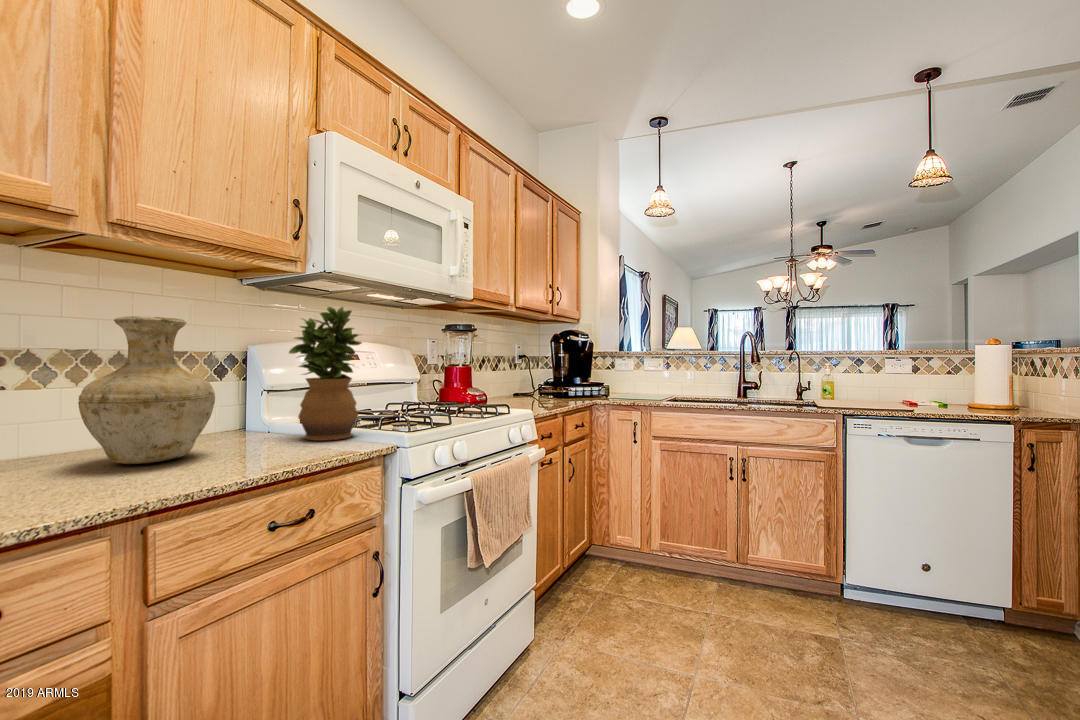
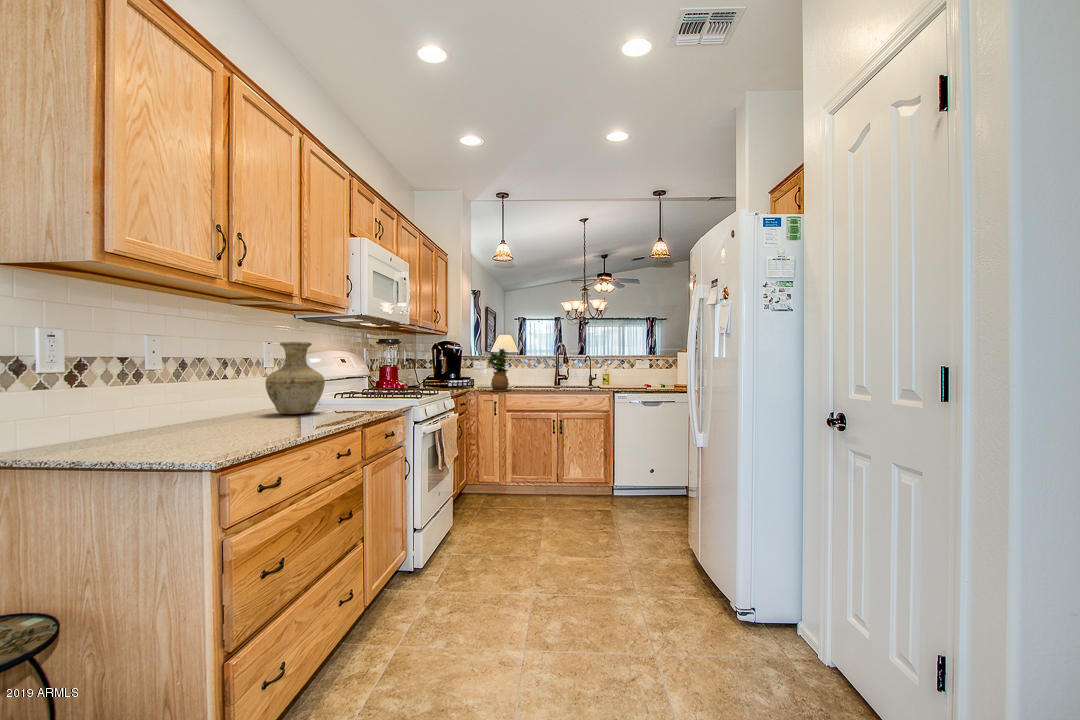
potted plant: present [289,307,362,440] -> present [487,349,509,392]

